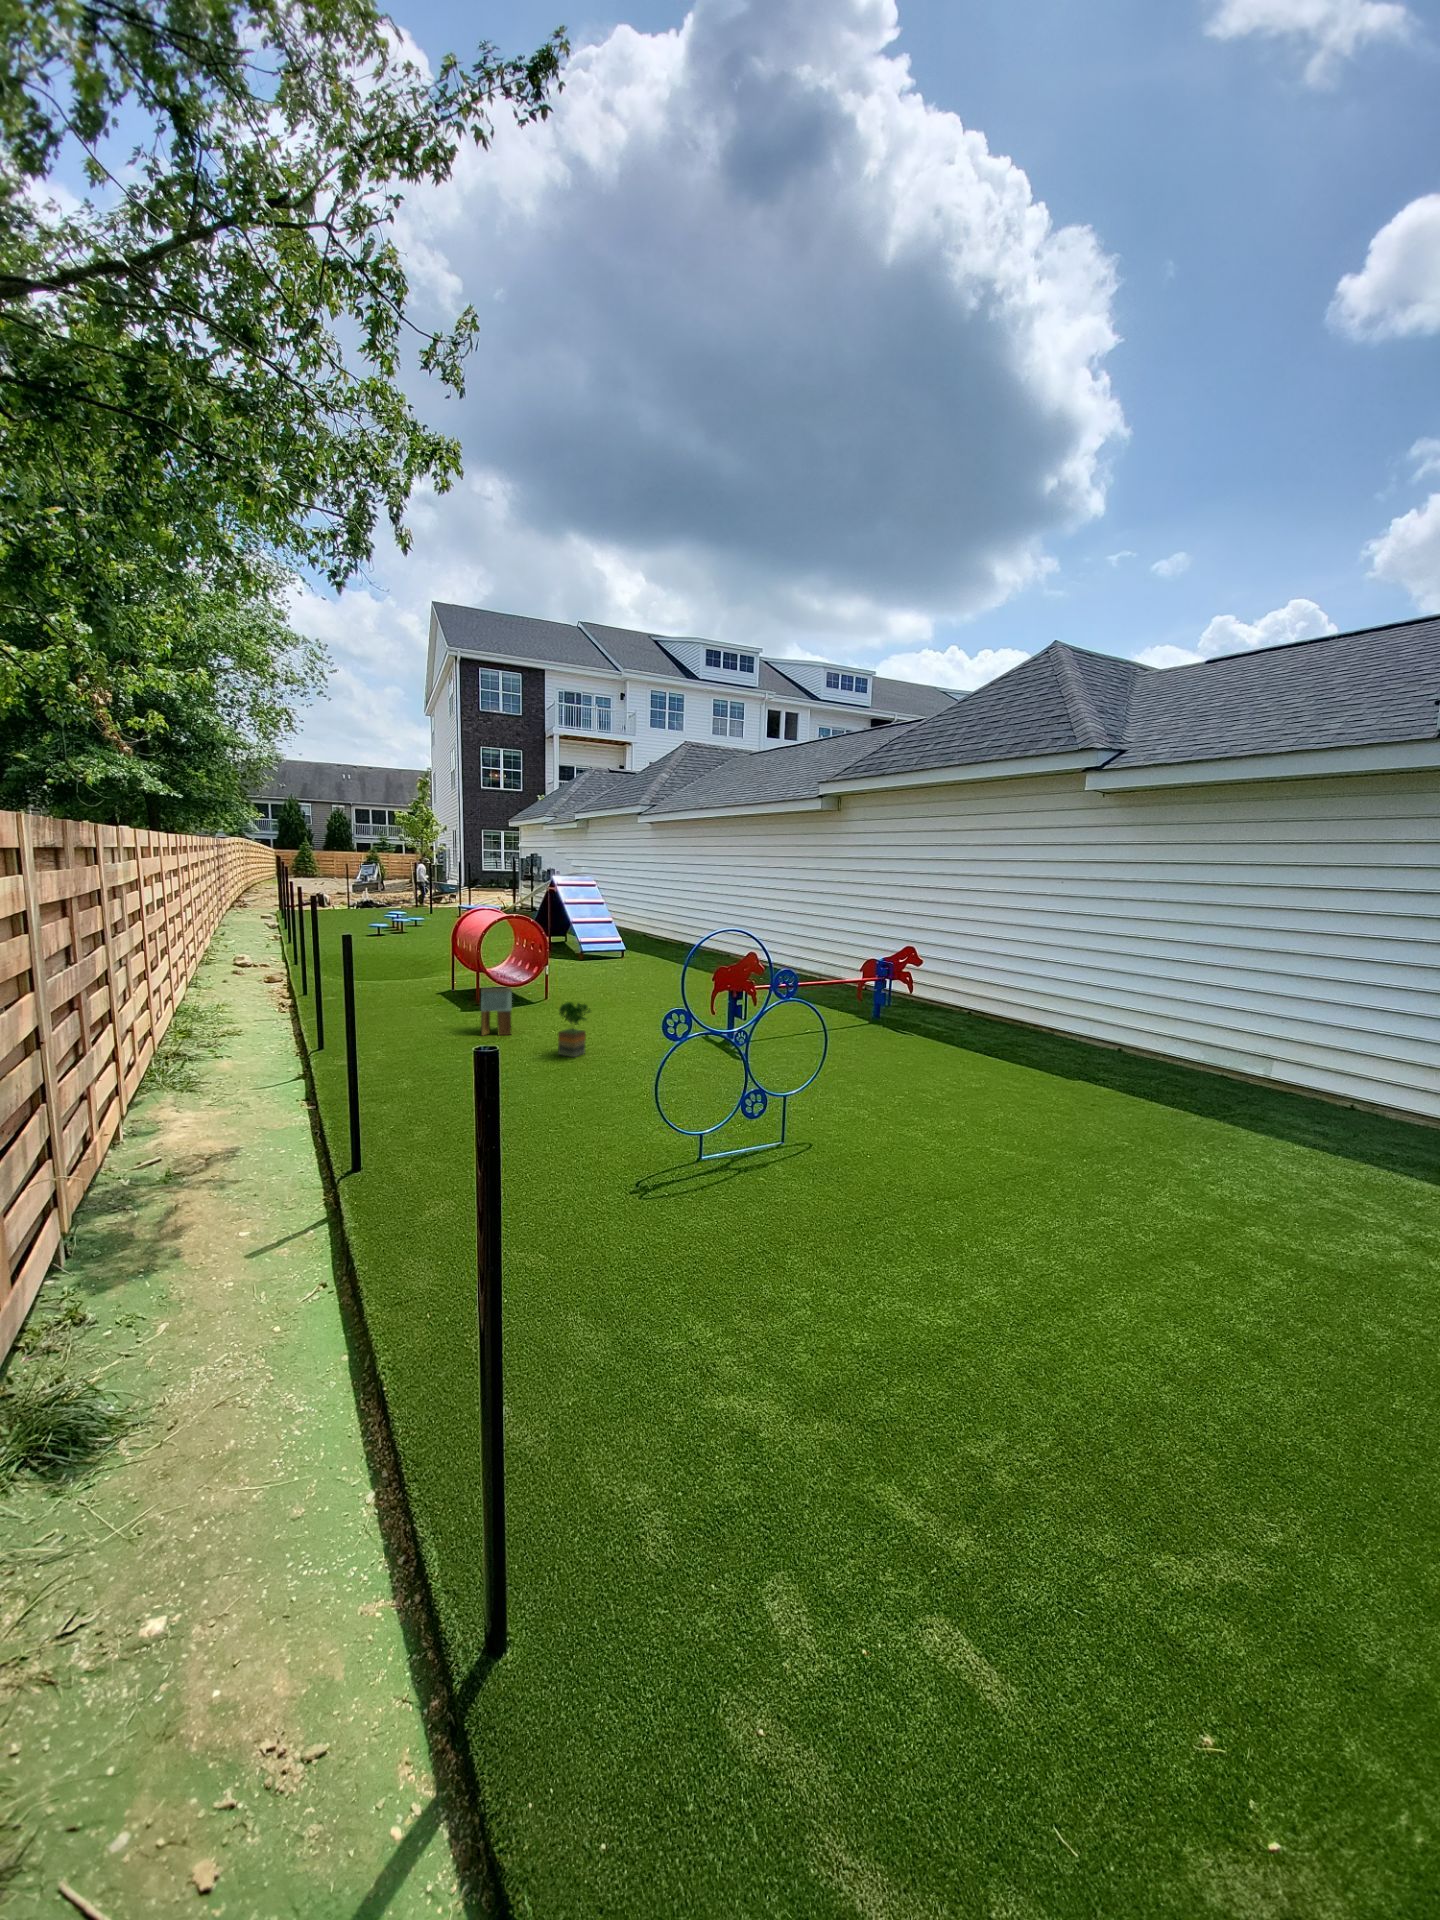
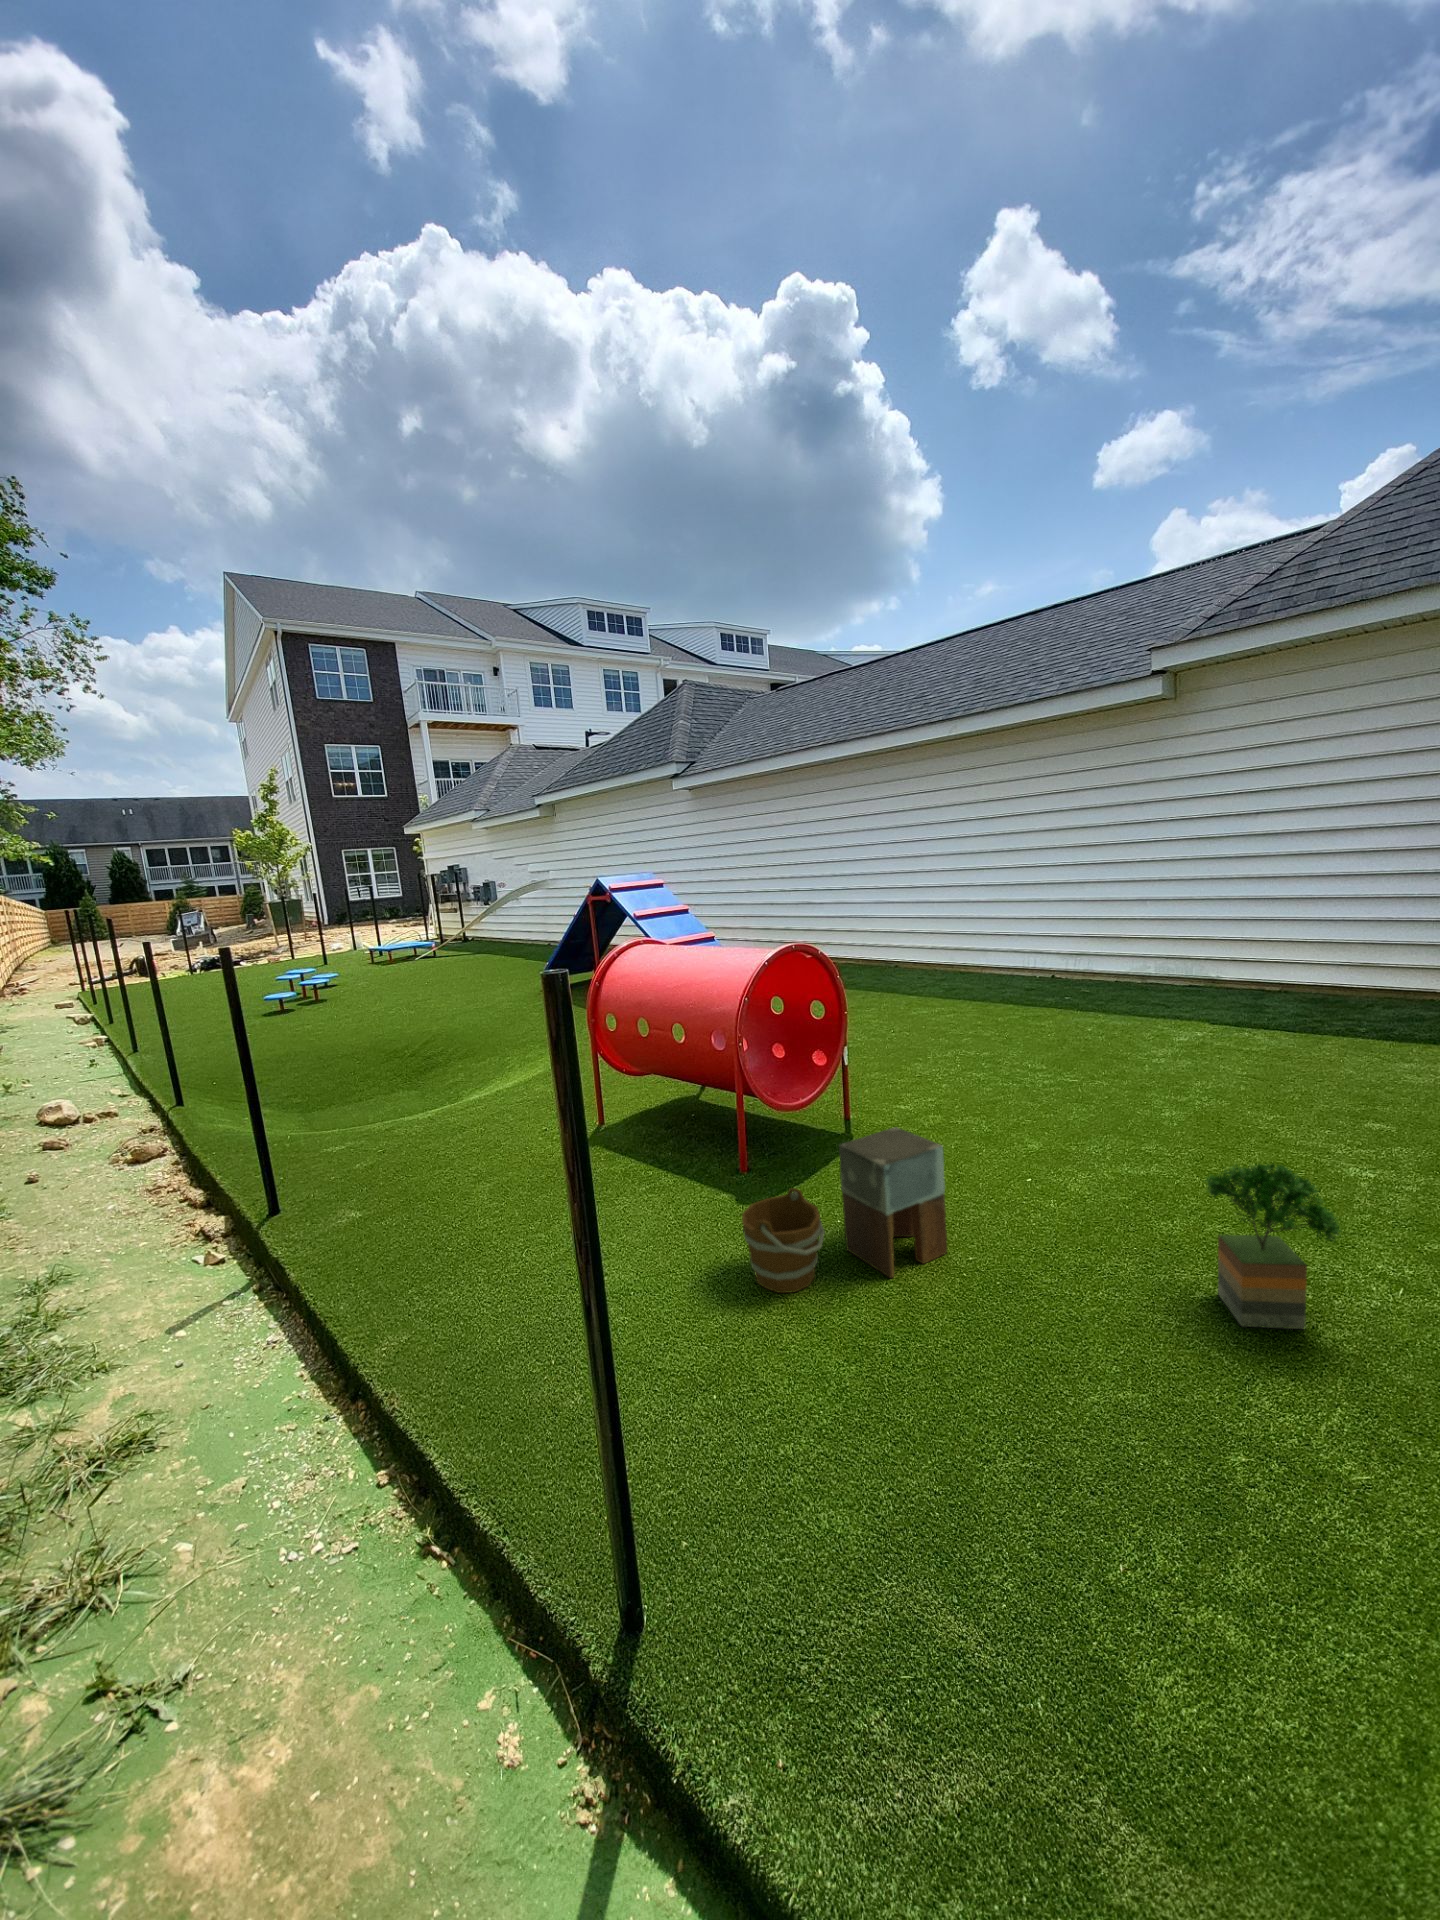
bucket: none [435,1001,469,1034] -> present [742,1188,825,1293]

